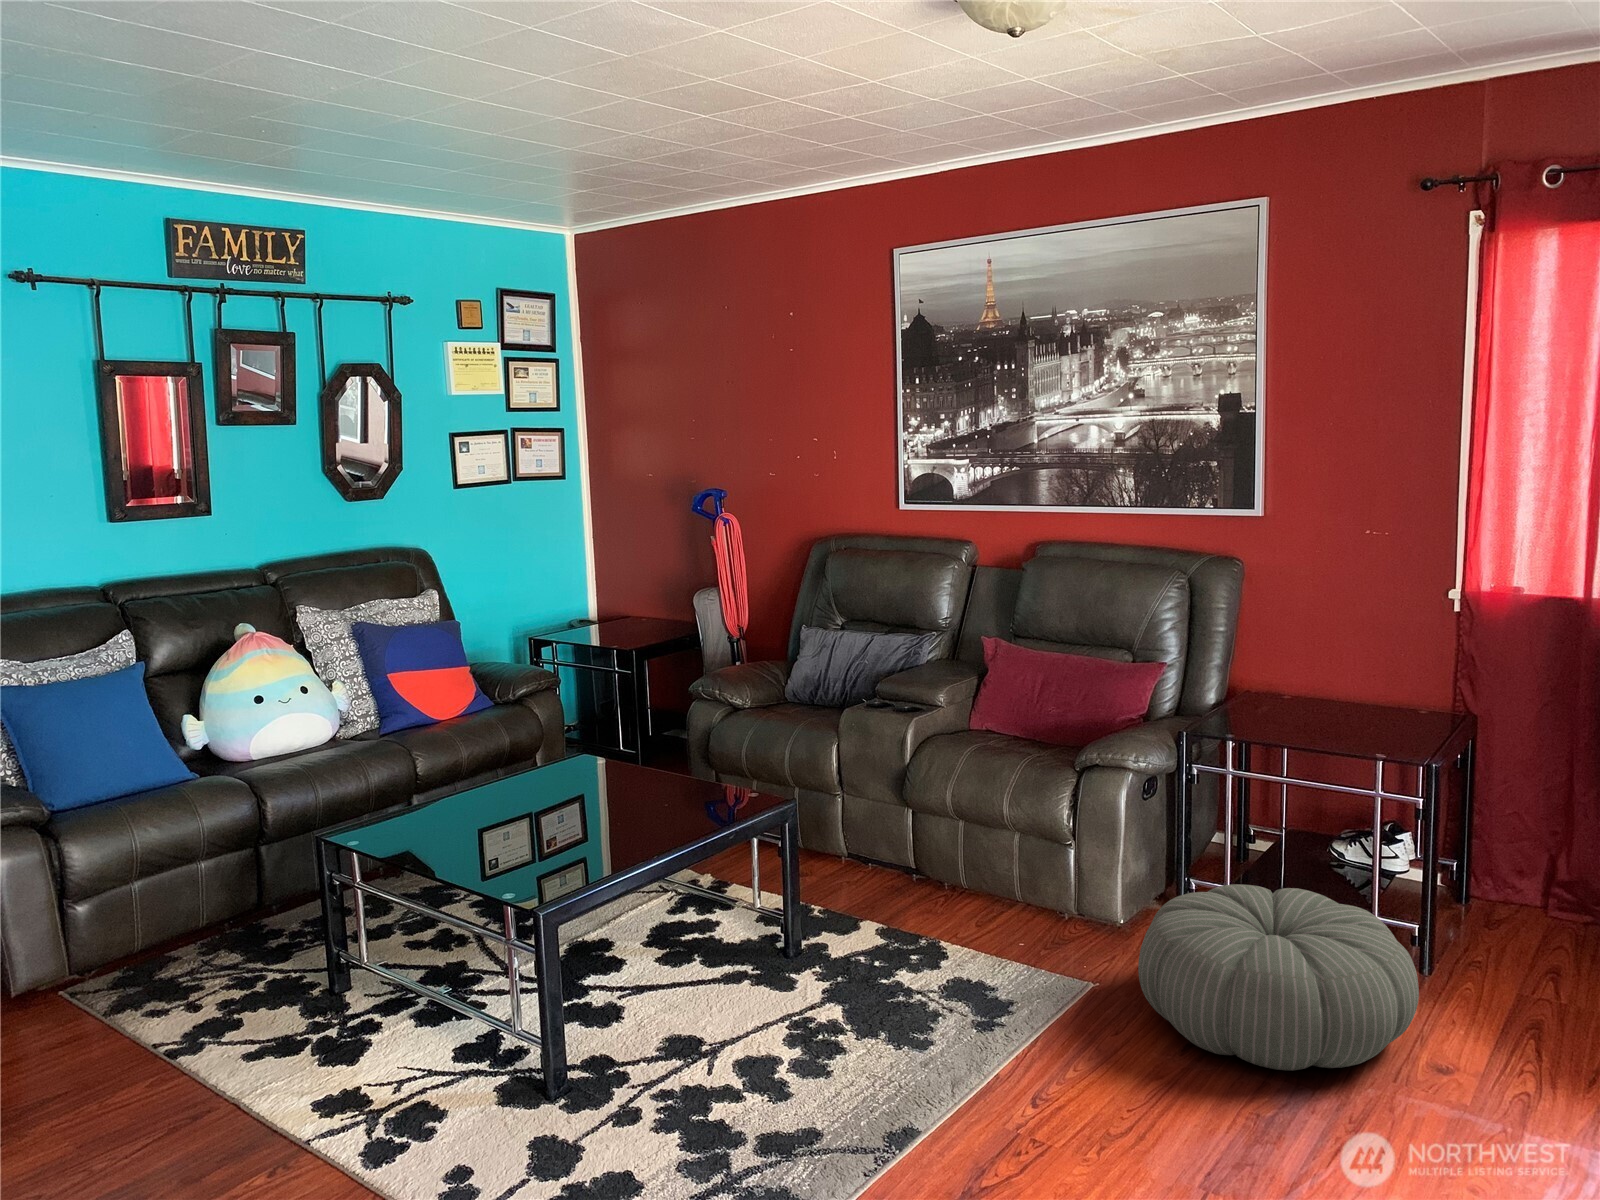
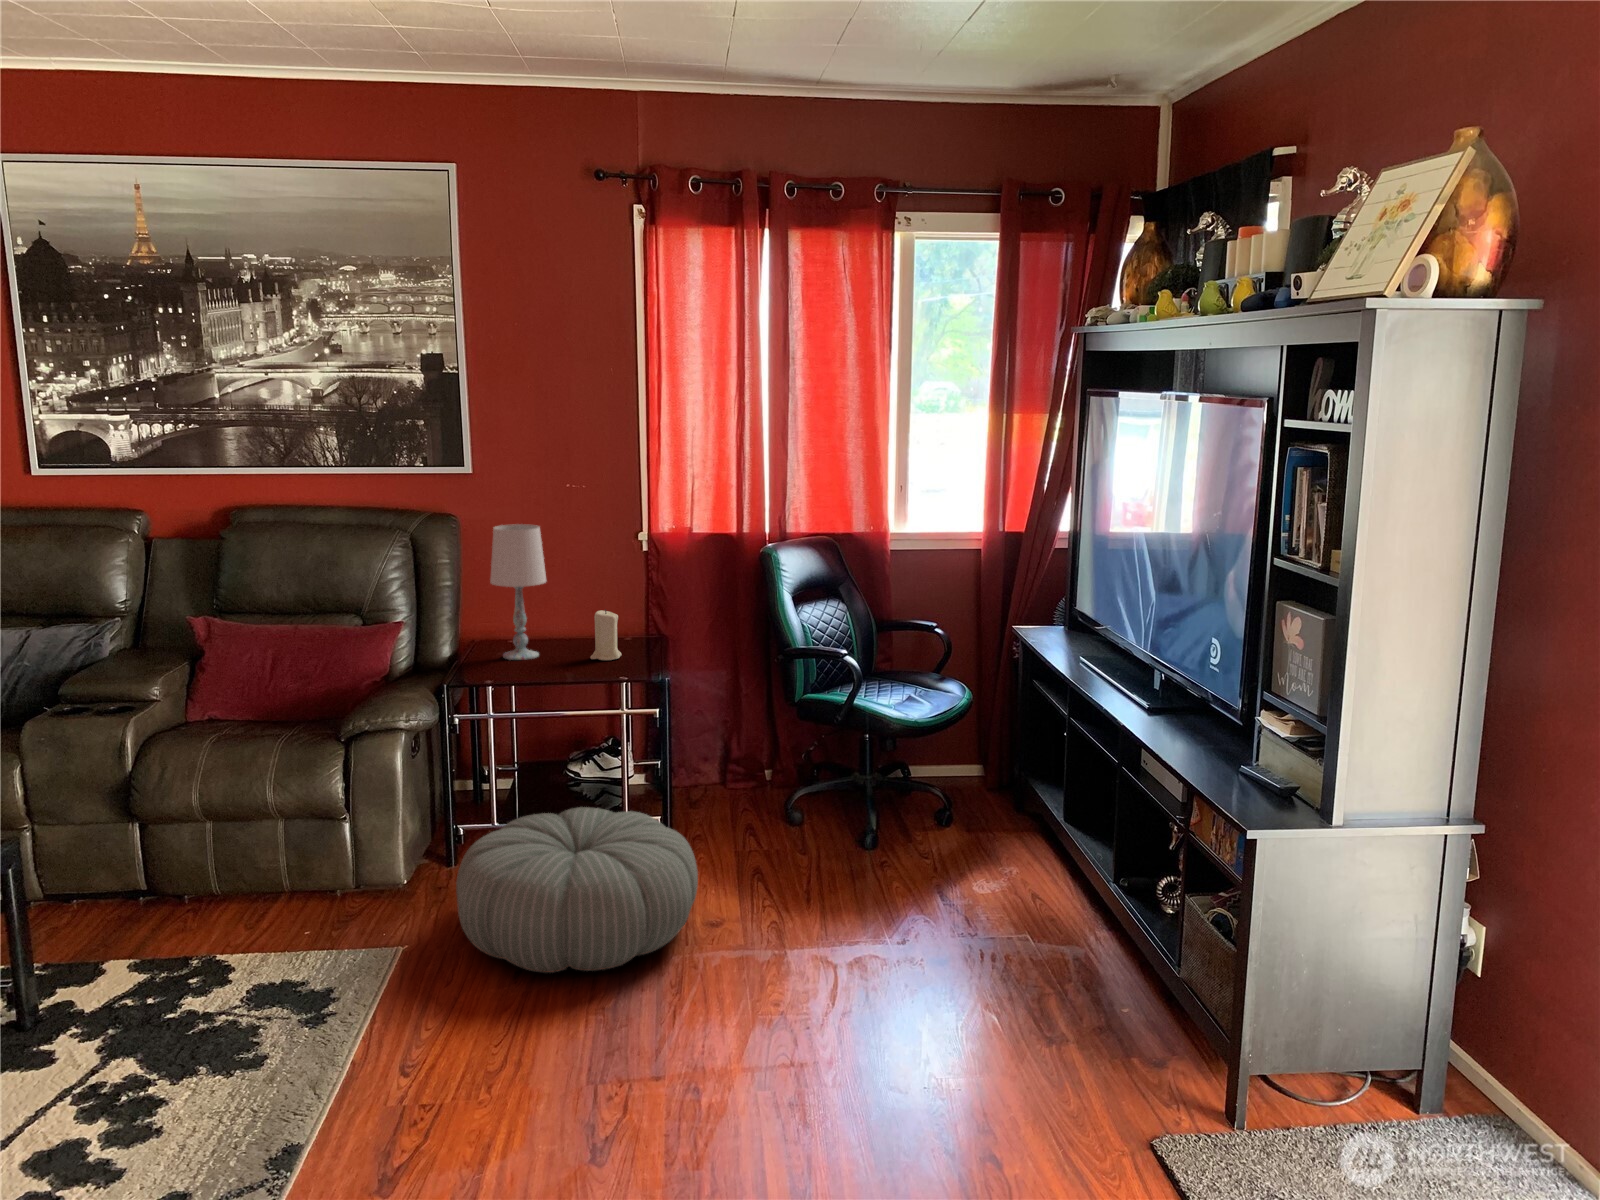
table lamp: none [1256,574,1319,720] -> present [490,524,546,660]
candle: none [1356,675,1396,733] -> present [590,609,622,660]

